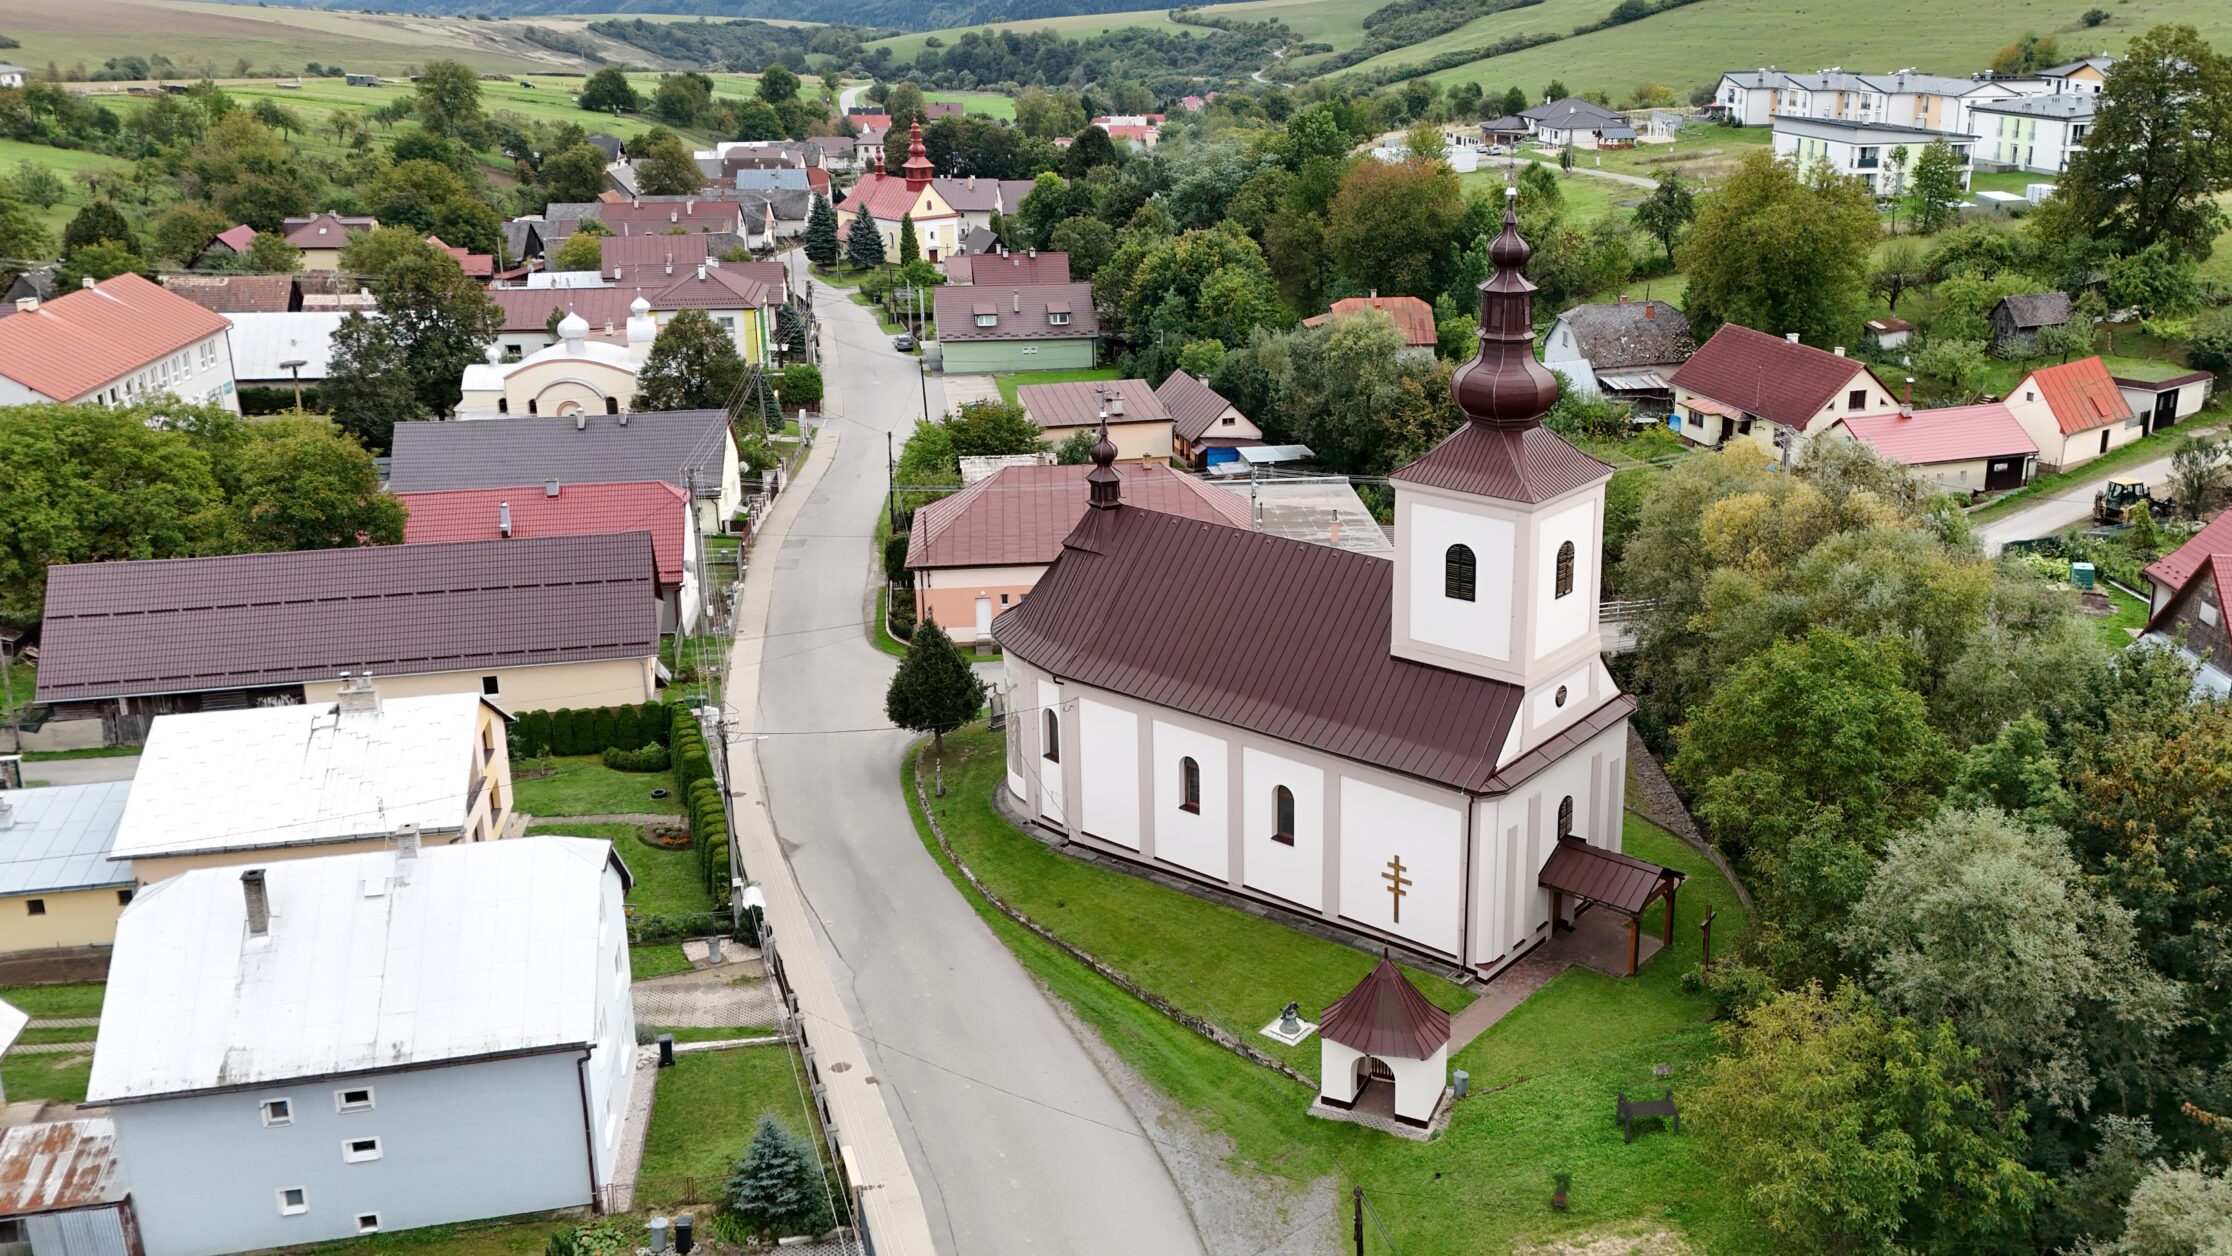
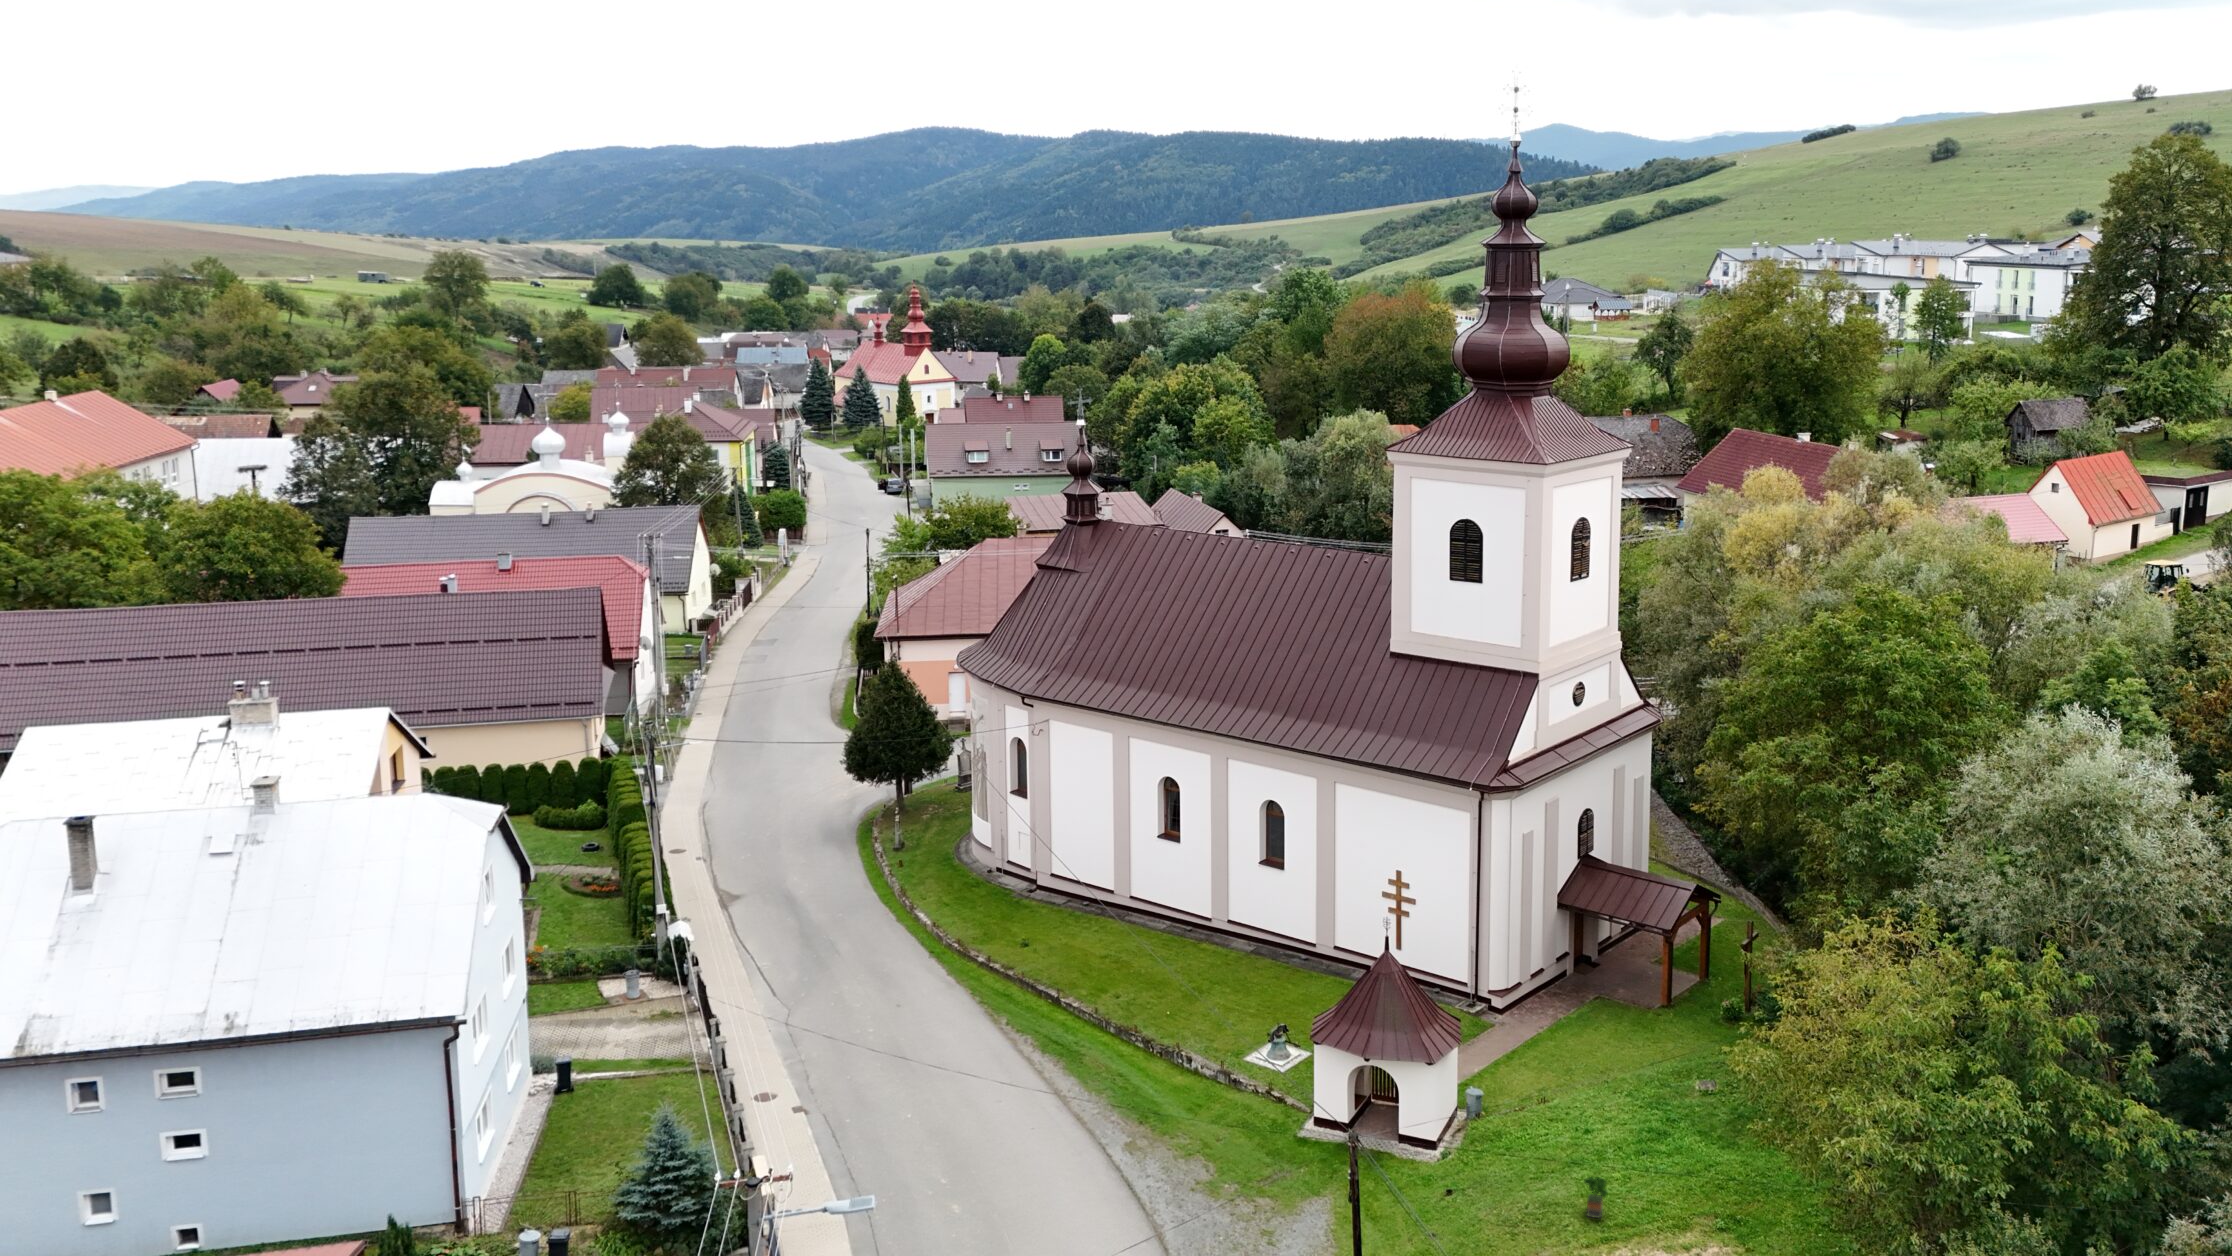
bench: present [1616,1089,1680,1142] -> none [1656,1092,1730,1154]

